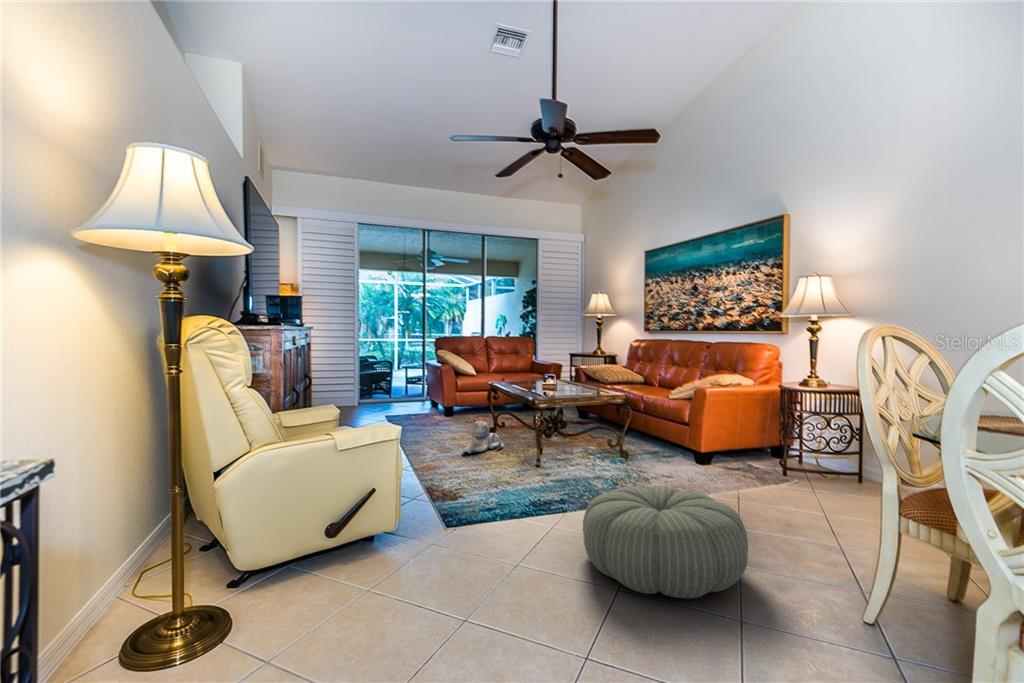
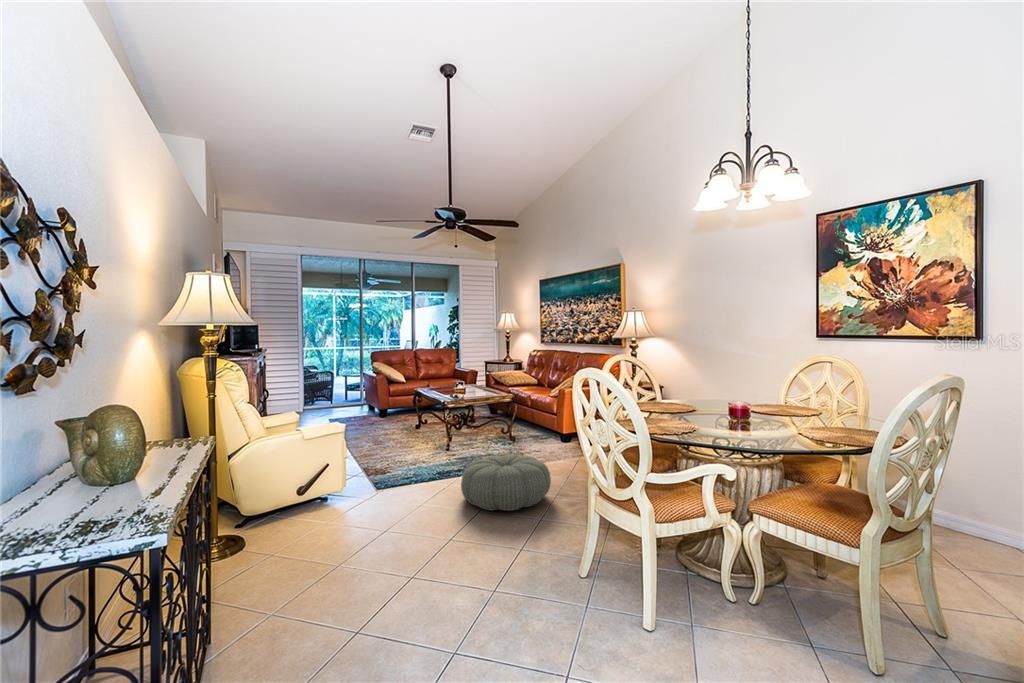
plush toy: present [463,420,504,453] -> none [394,419,426,444]

